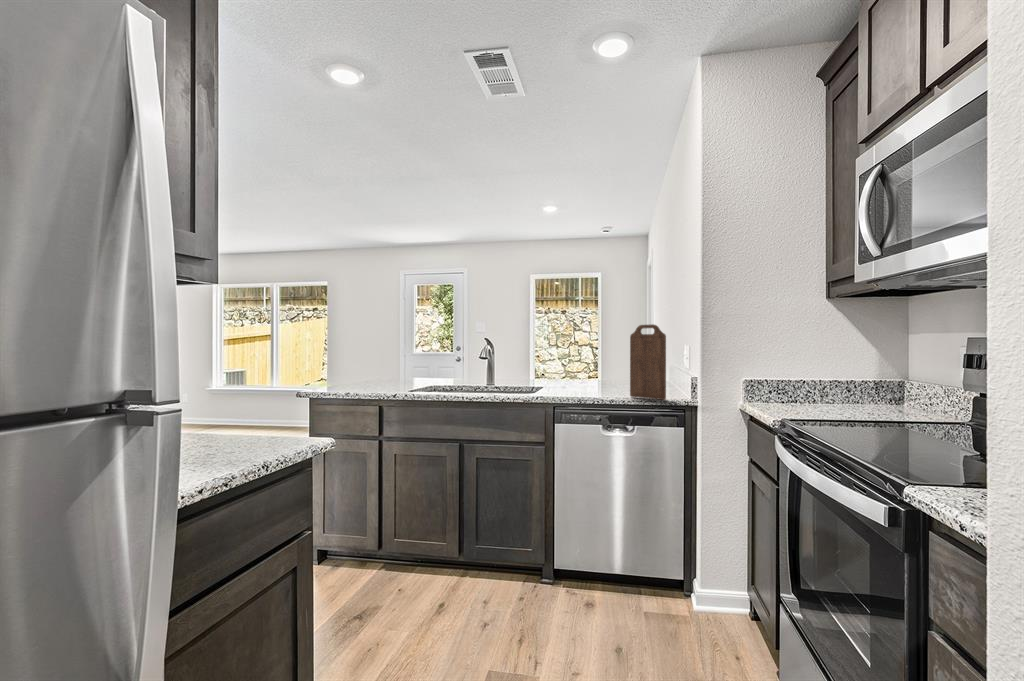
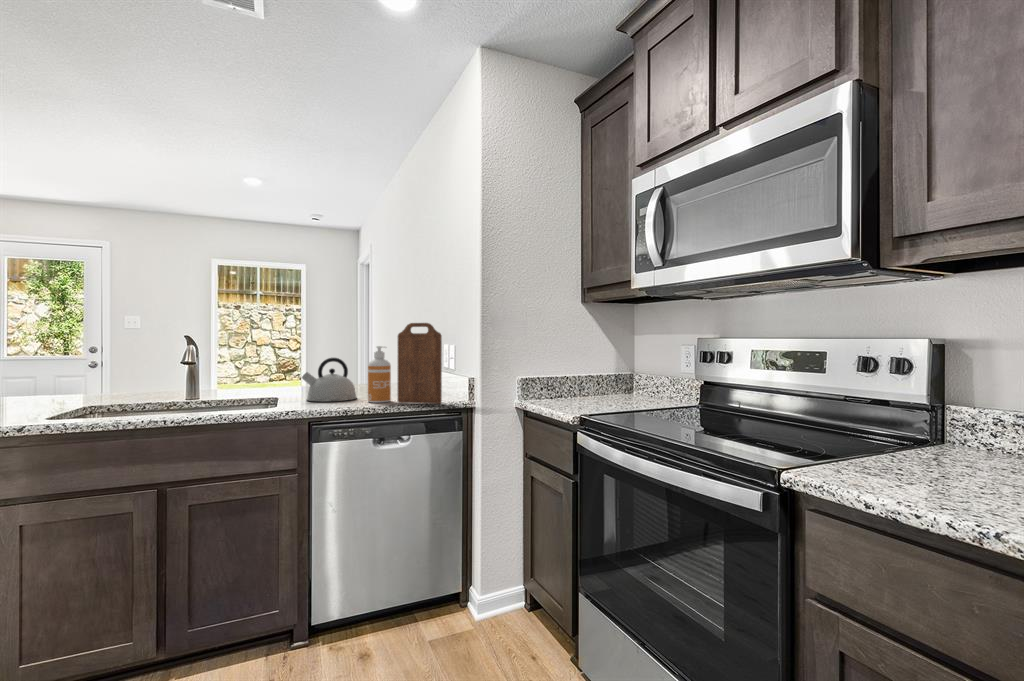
soap dispenser: none [609,346,629,396] -> present [368,346,391,403]
kettle: none [562,356,607,393] -> present [302,358,357,402]

